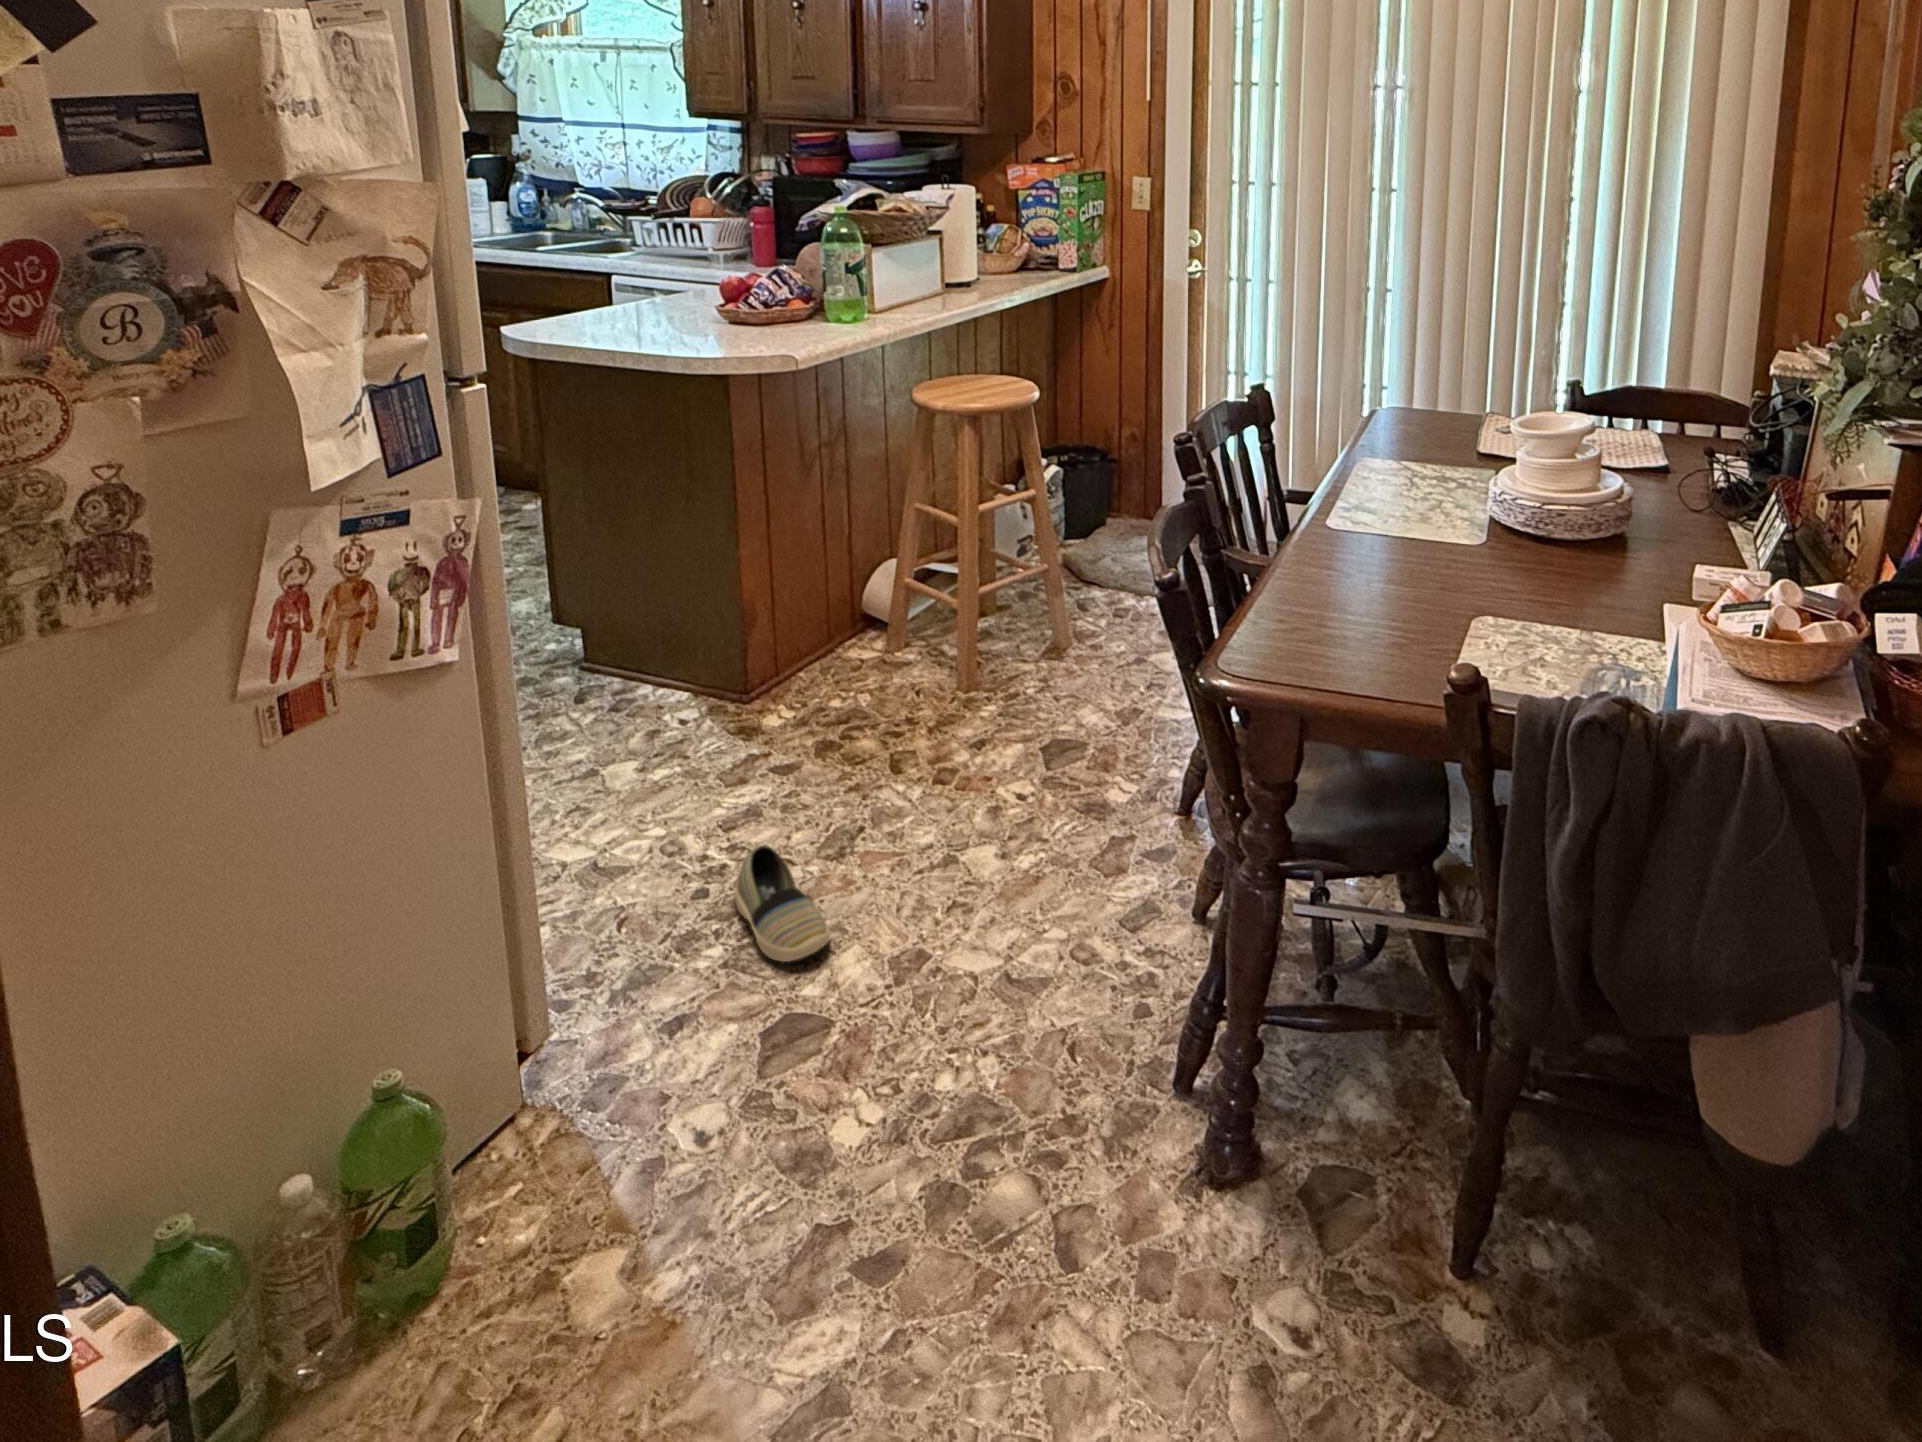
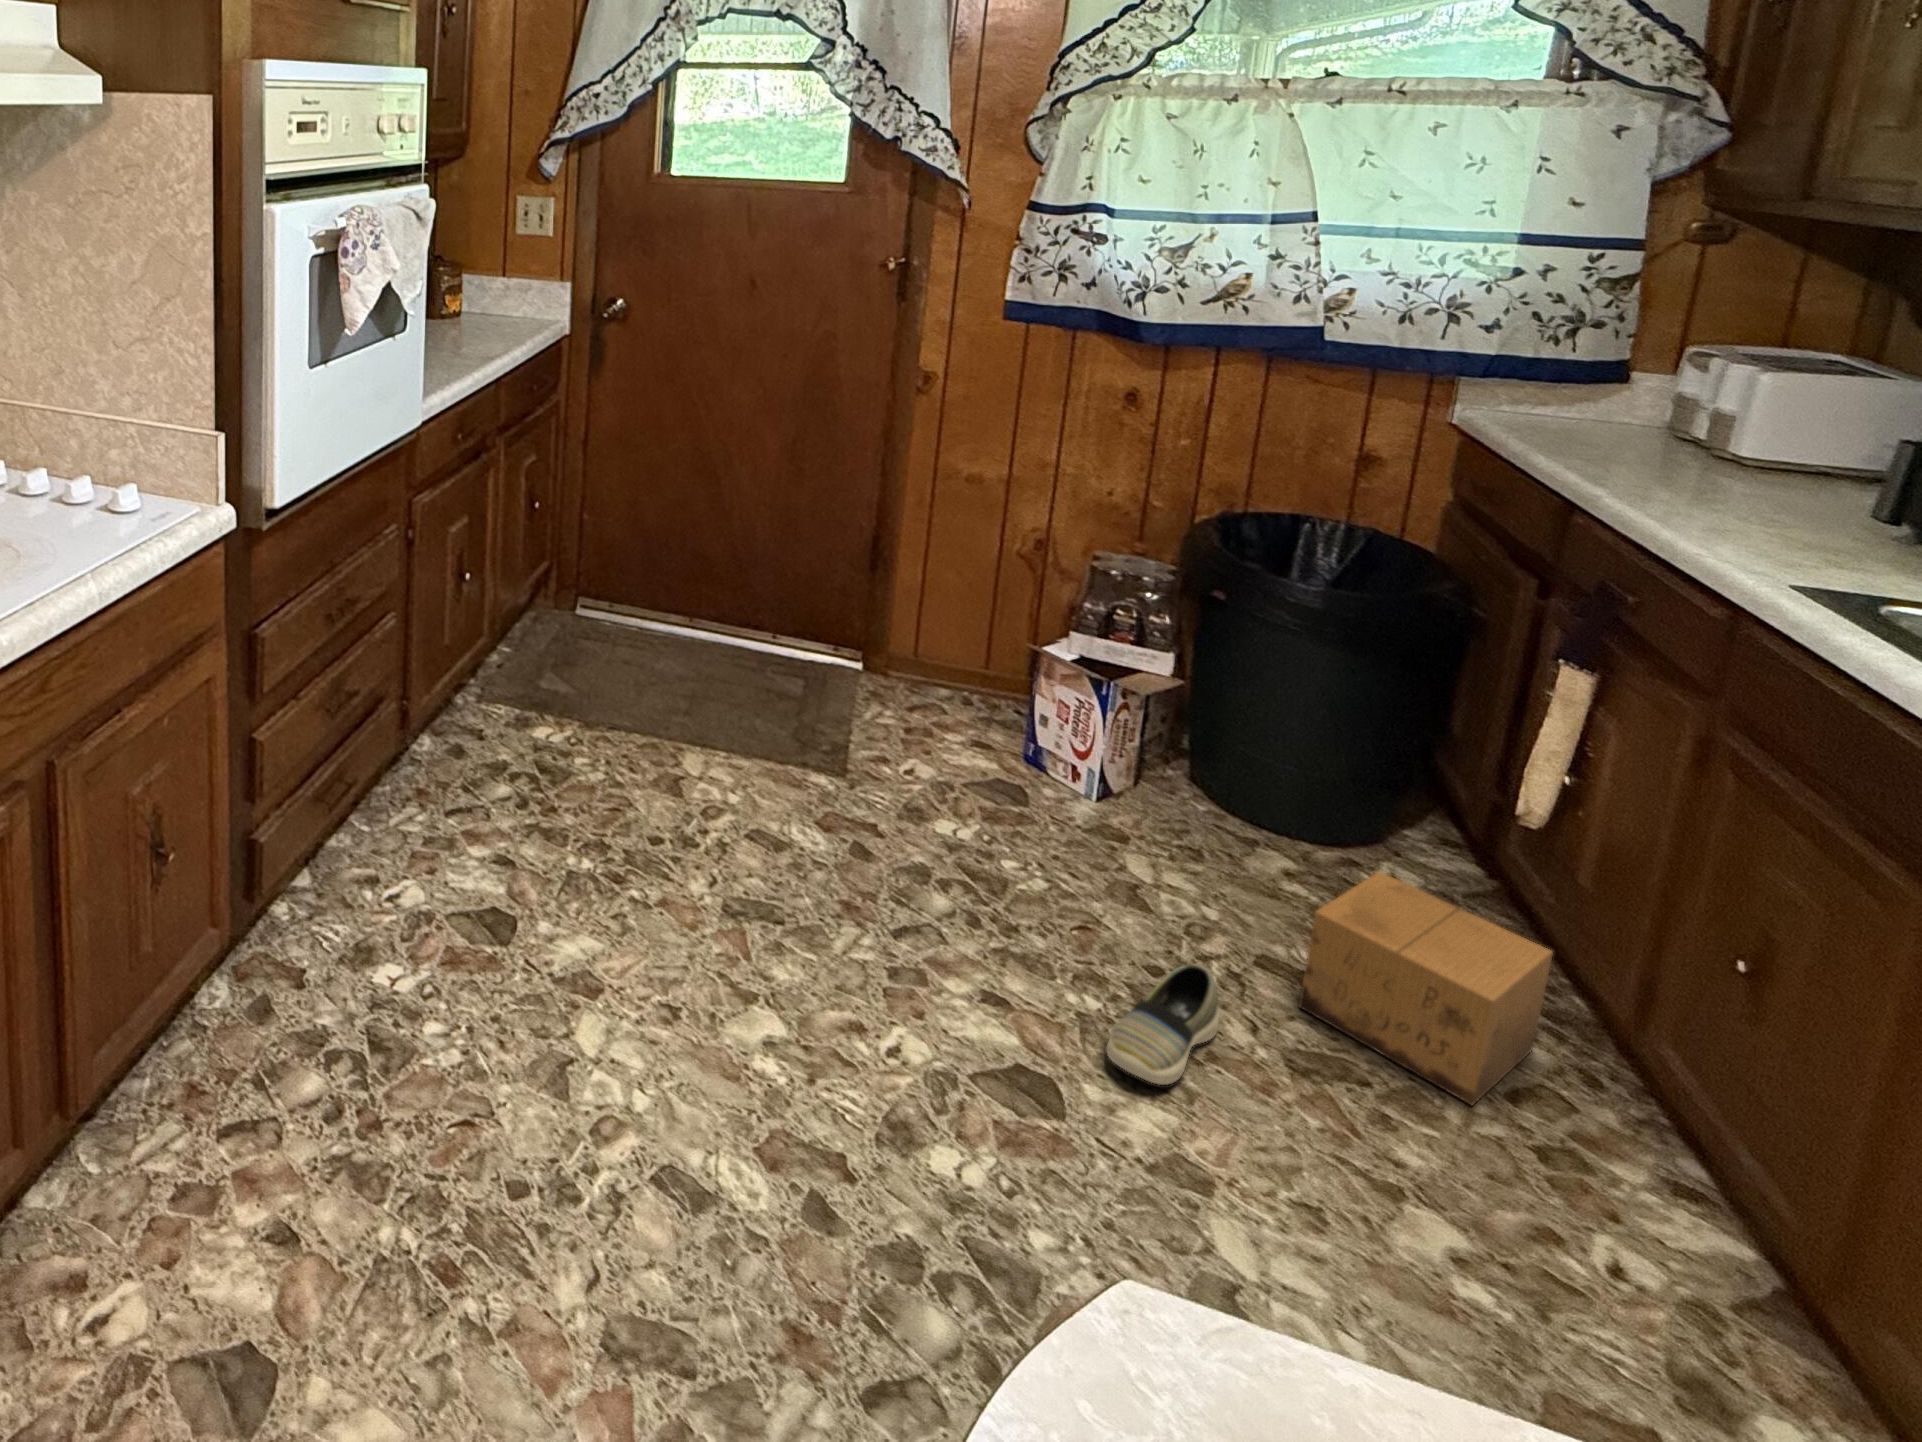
cardboard box: none [745,670,895,828] -> present [1299,872,1553,1105]

